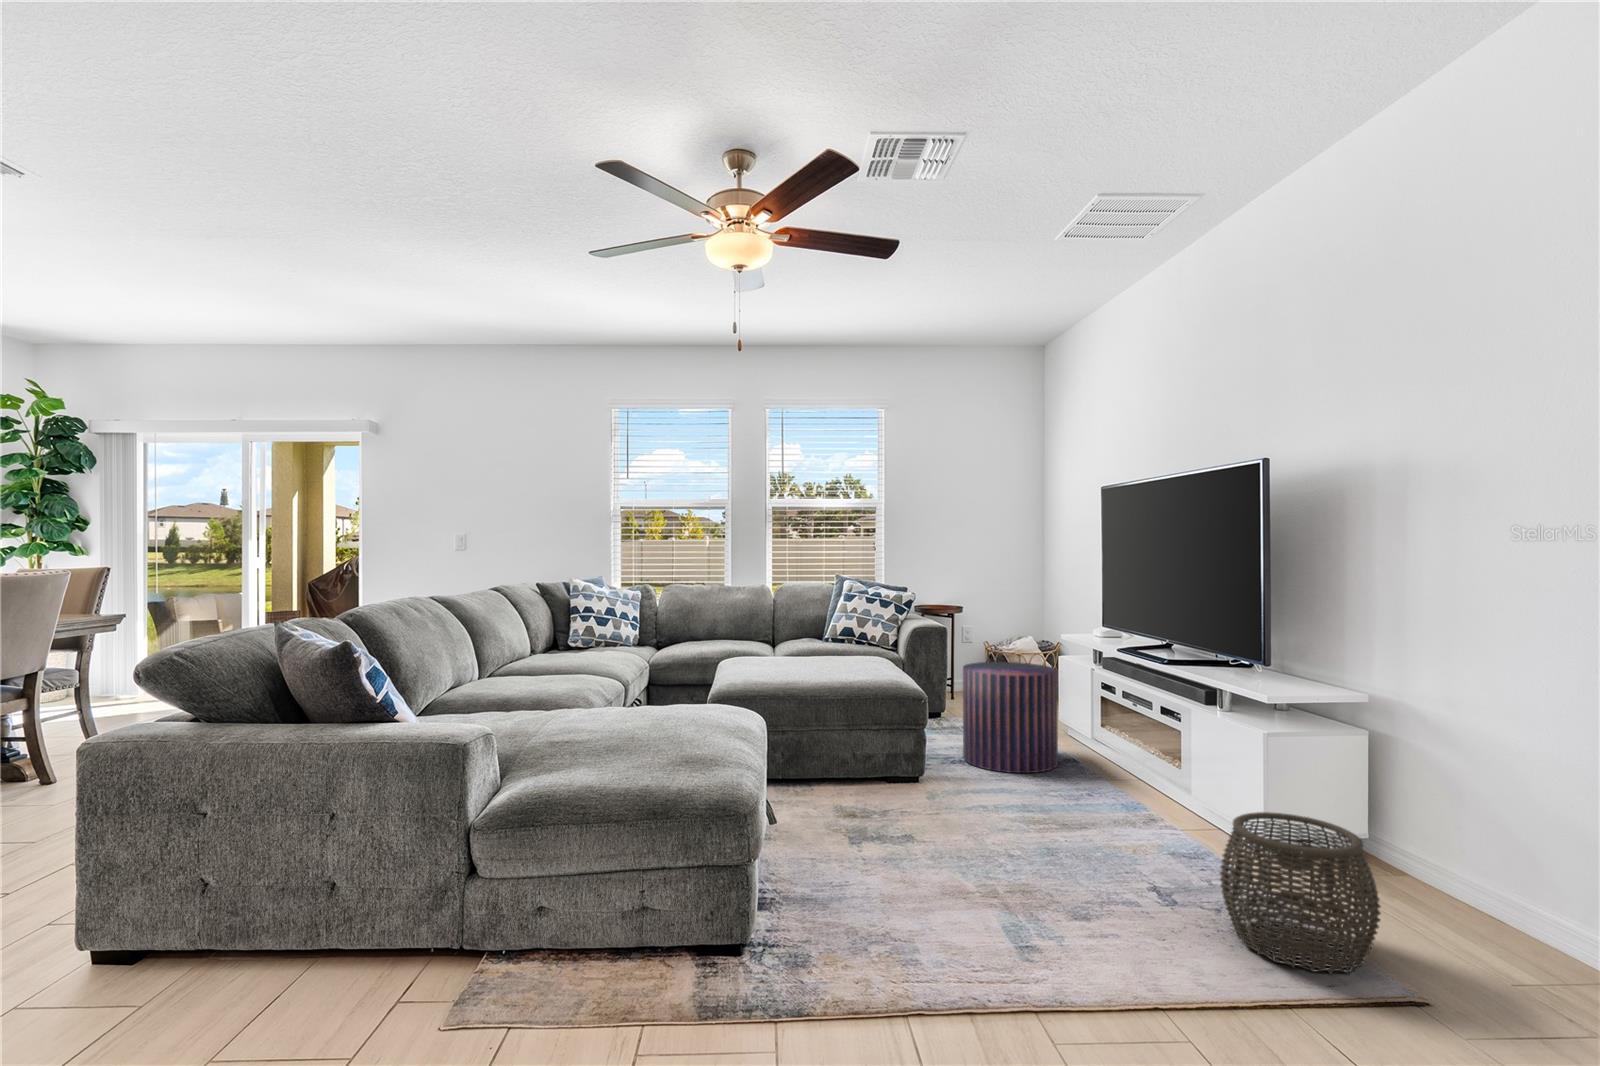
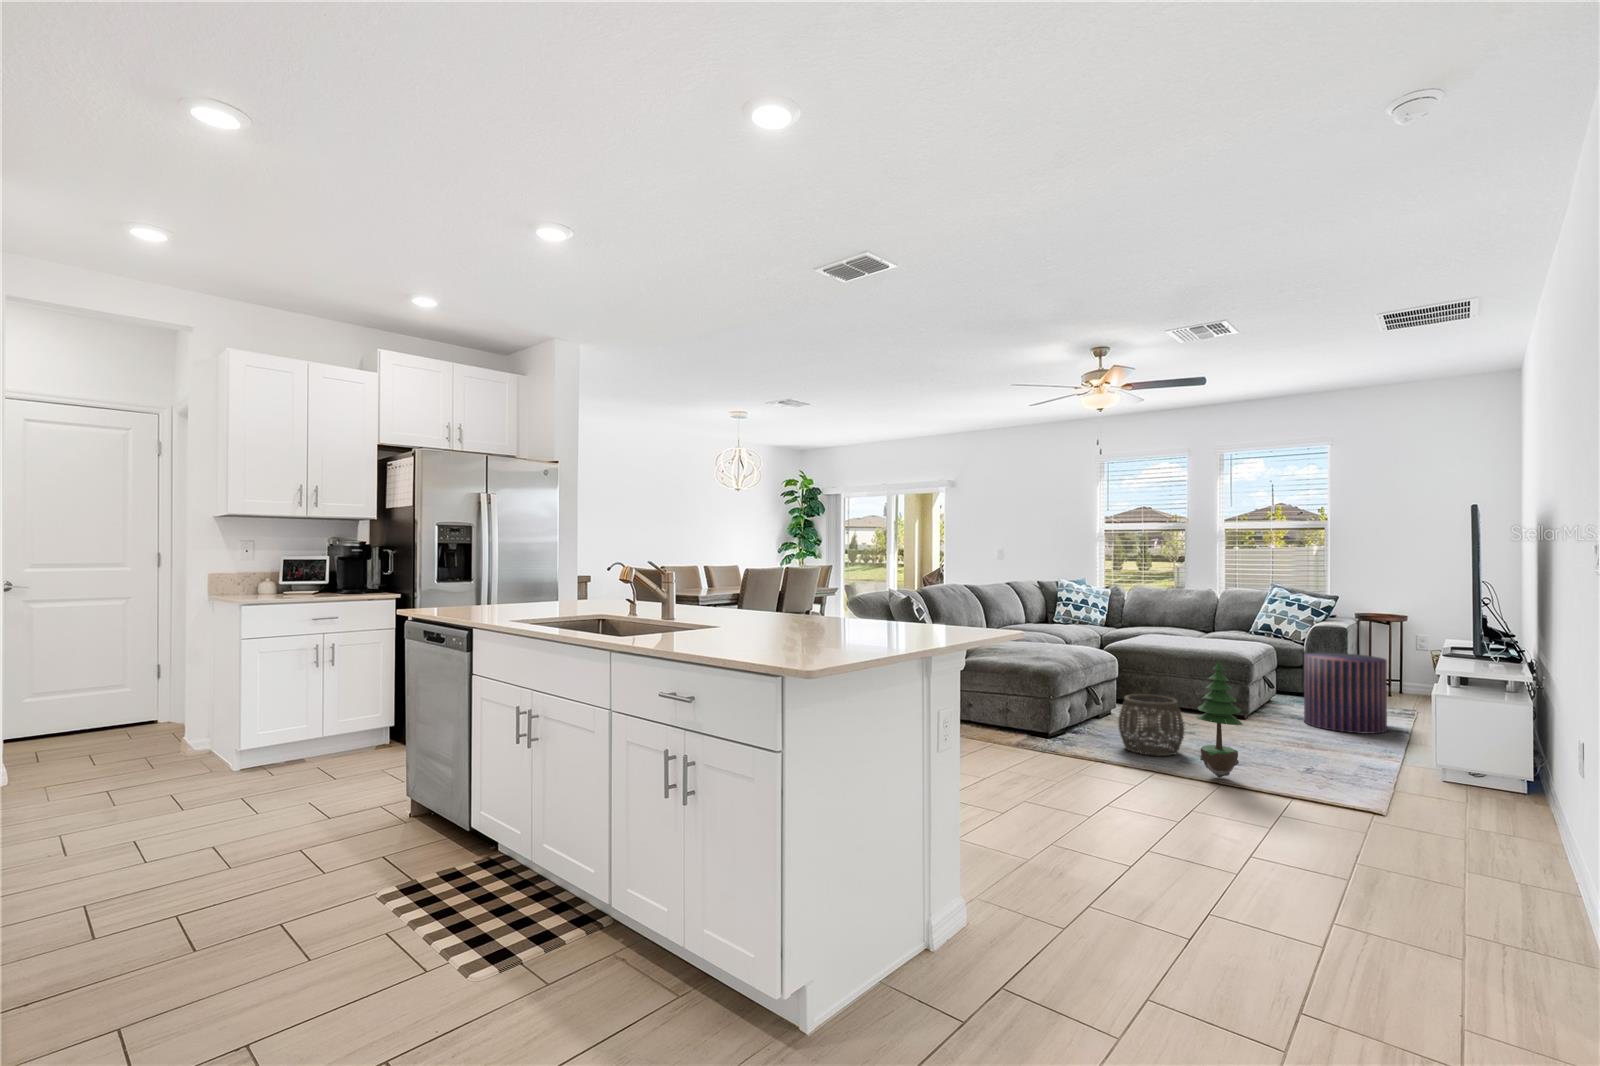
potted tree: none [1074,721,1166,964] -> present [1196,660,1242,778]
woven basket: present [1220,812,1381,974] -> present [1118,694,1184,756]

